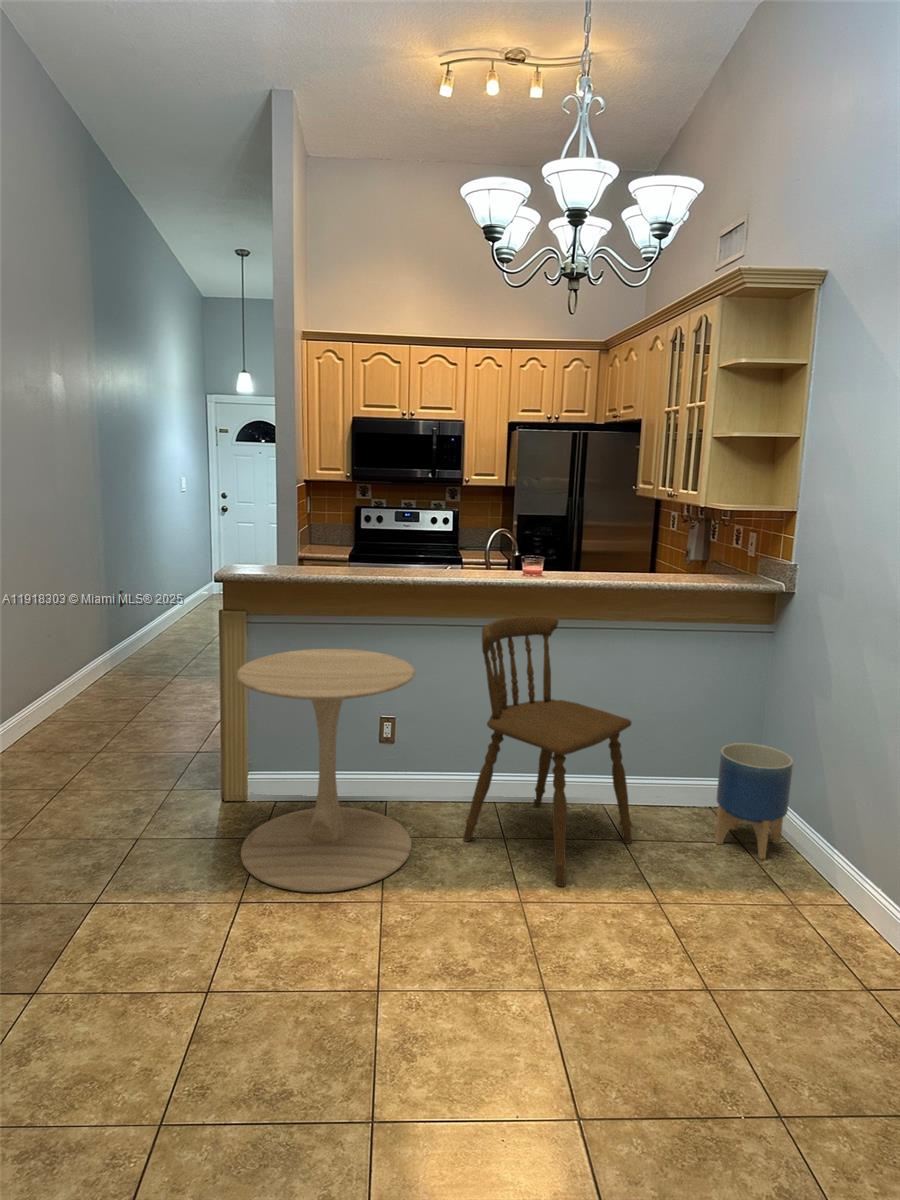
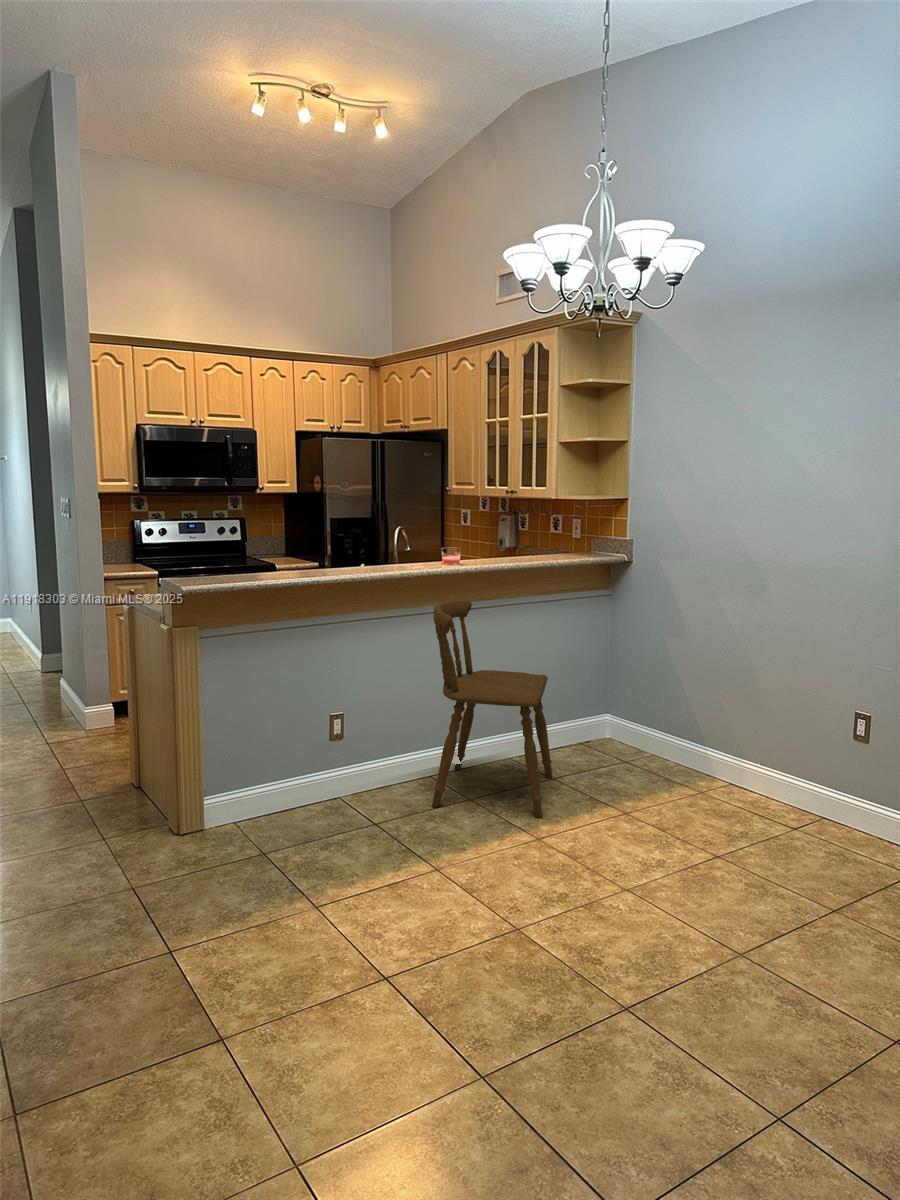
pedestal table: present [237,649,415,892] -> none [237,651,410,884]
planter: present [715,743,793,859] -> none [596,681,651,765]

